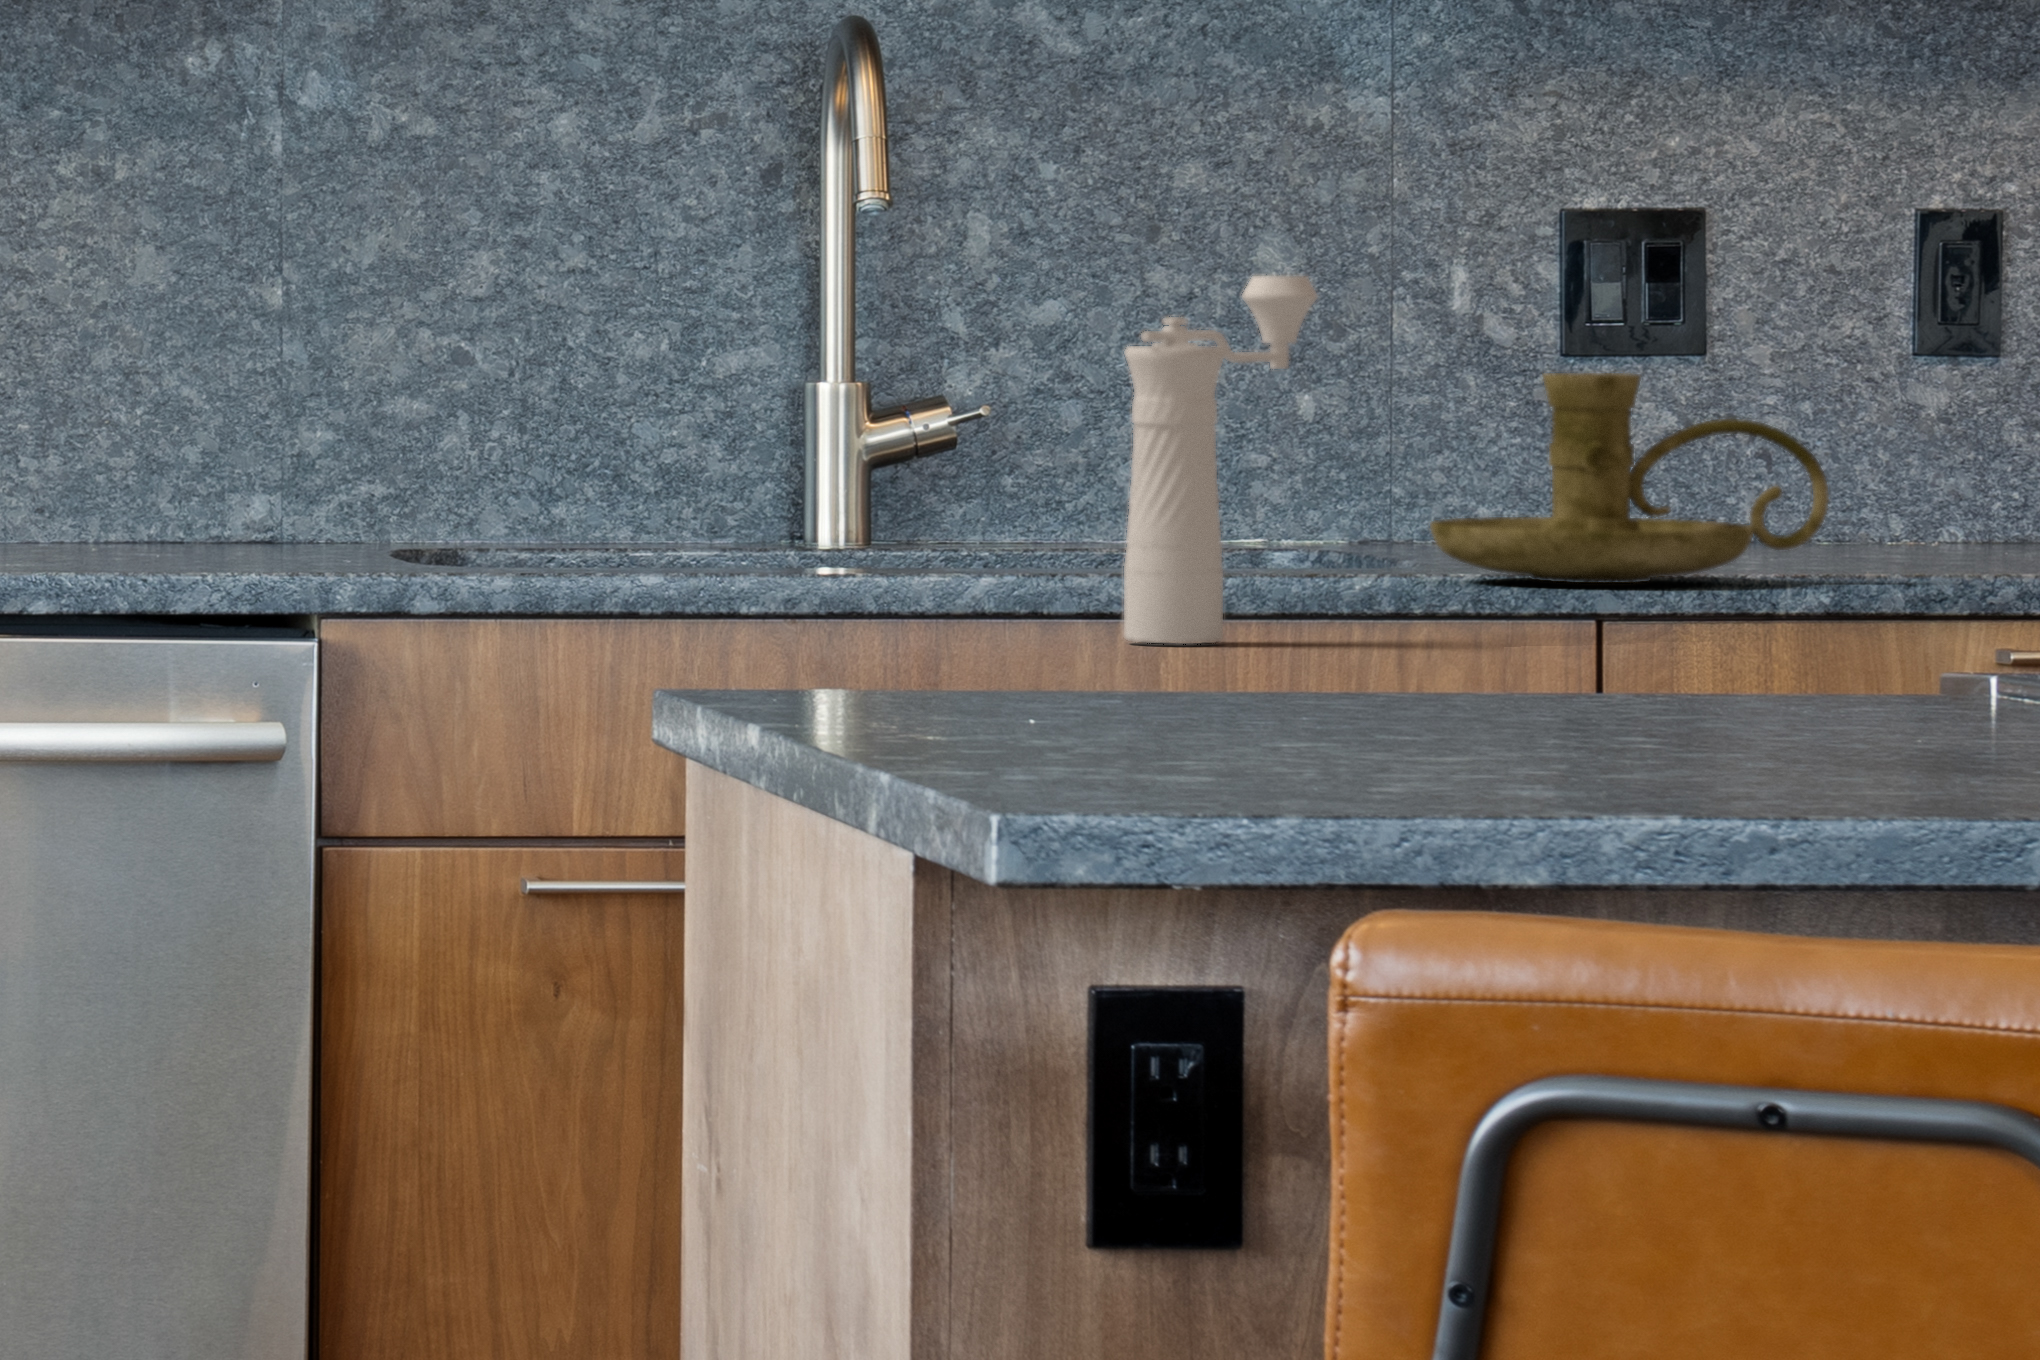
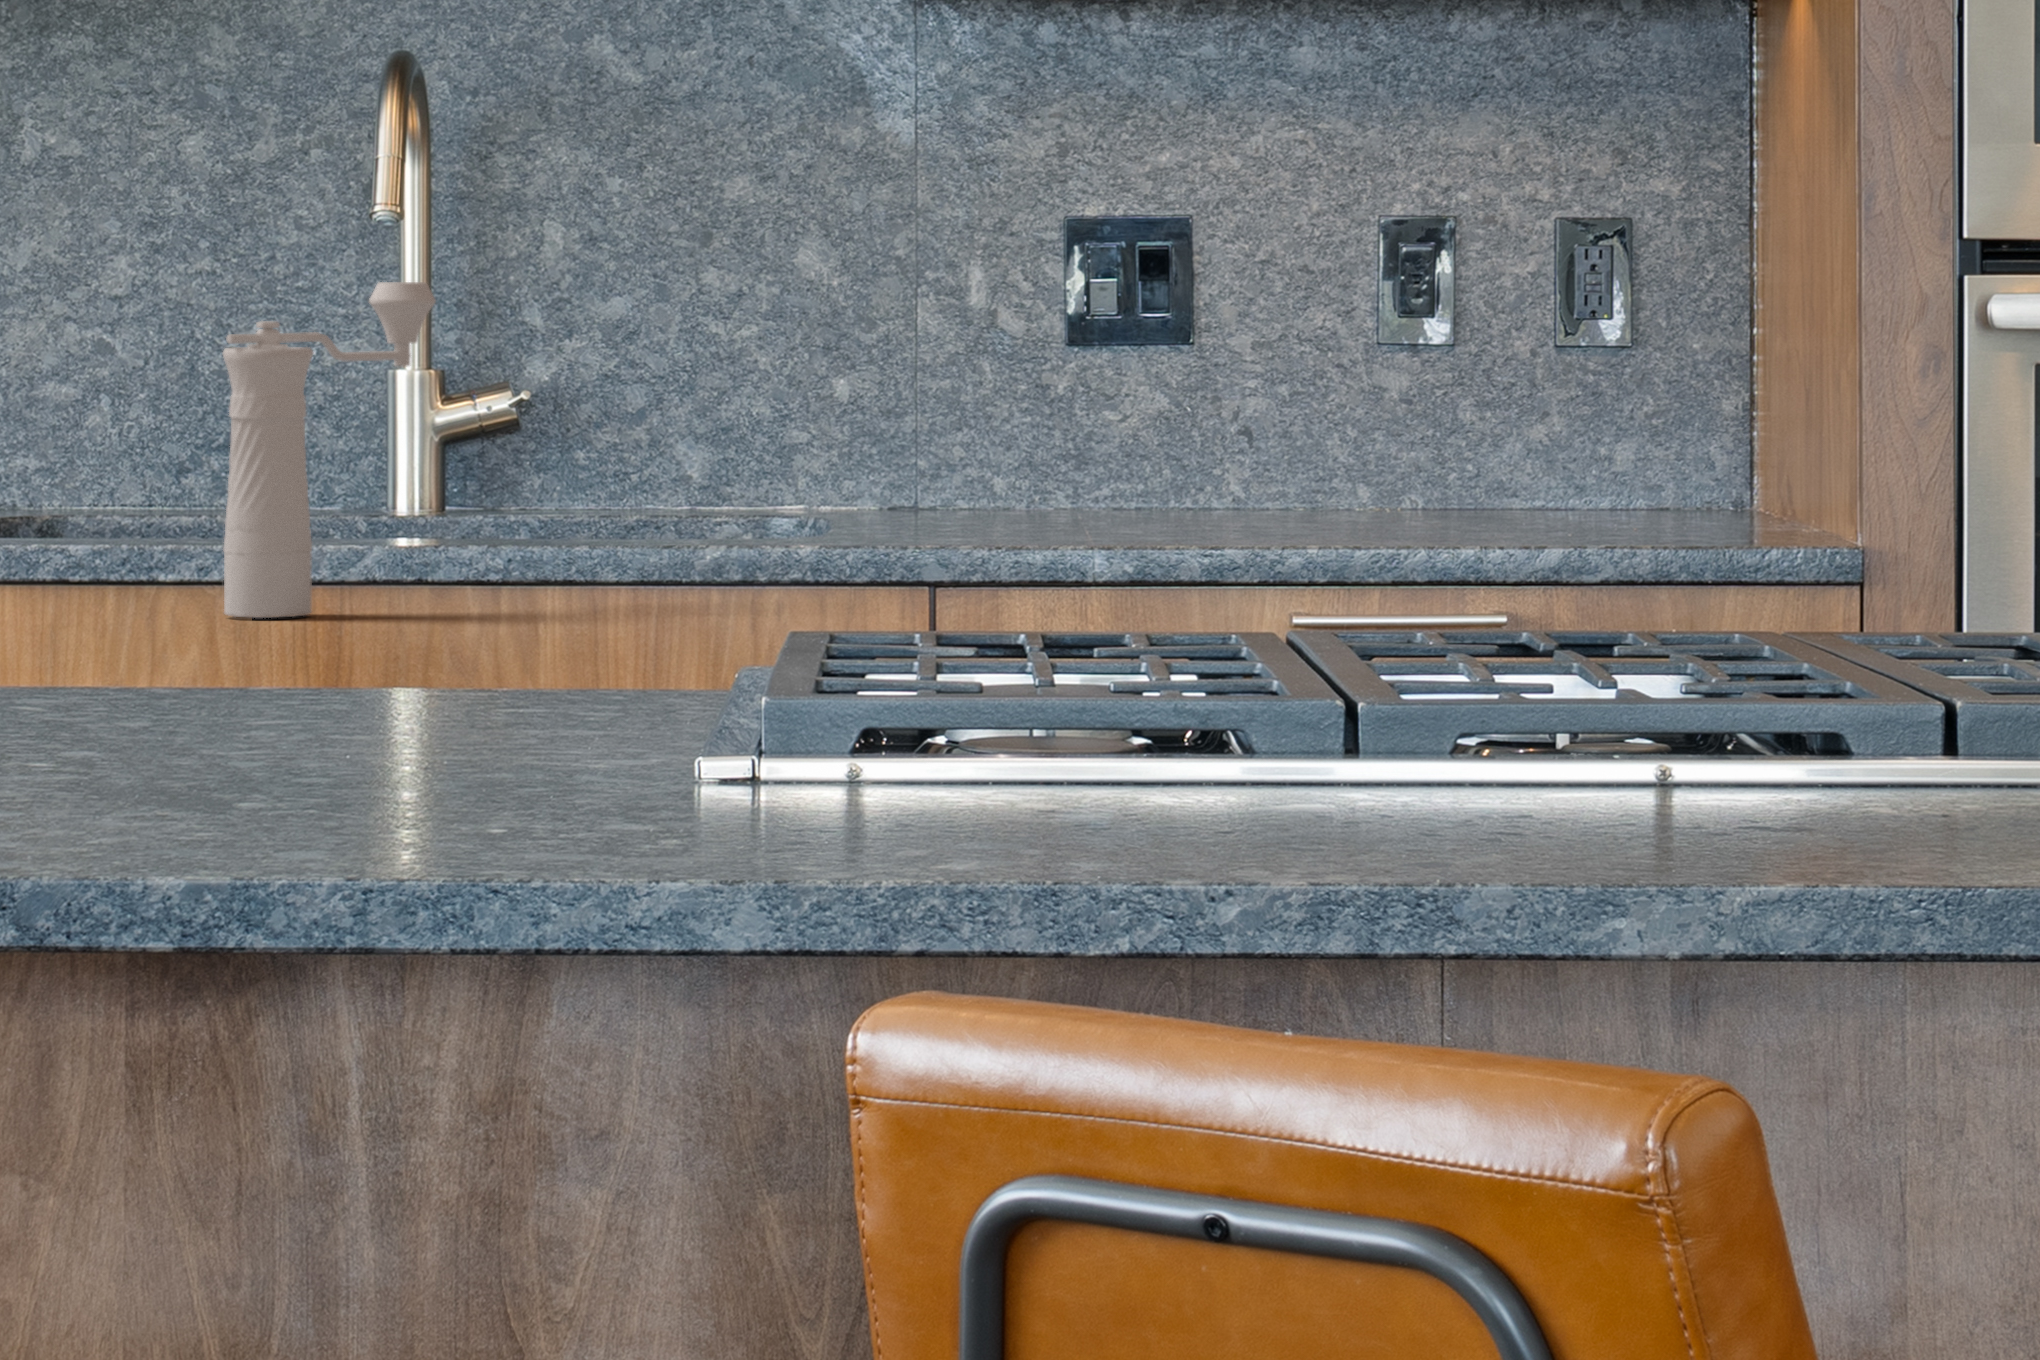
candle holder: present [1430,373,1829,583] -> none [809,360,1149,545]

